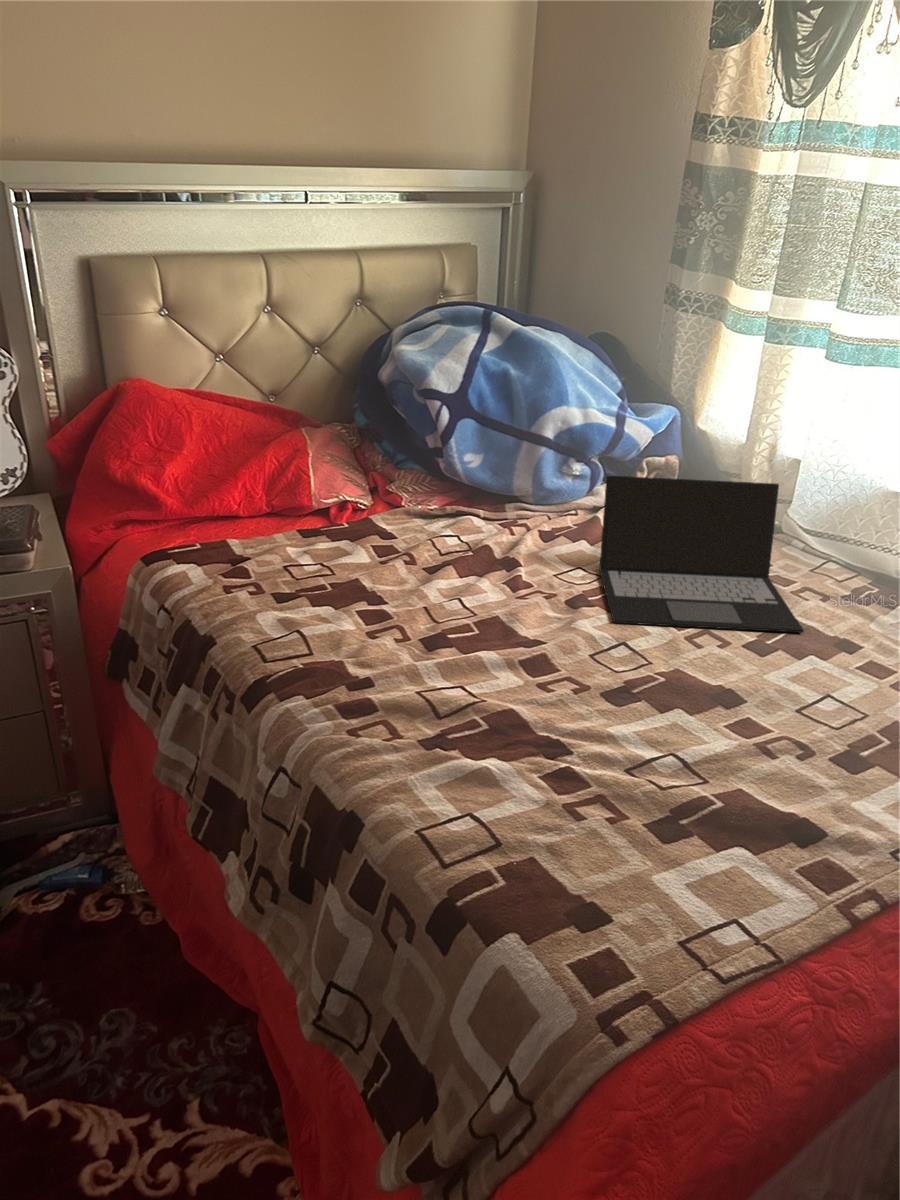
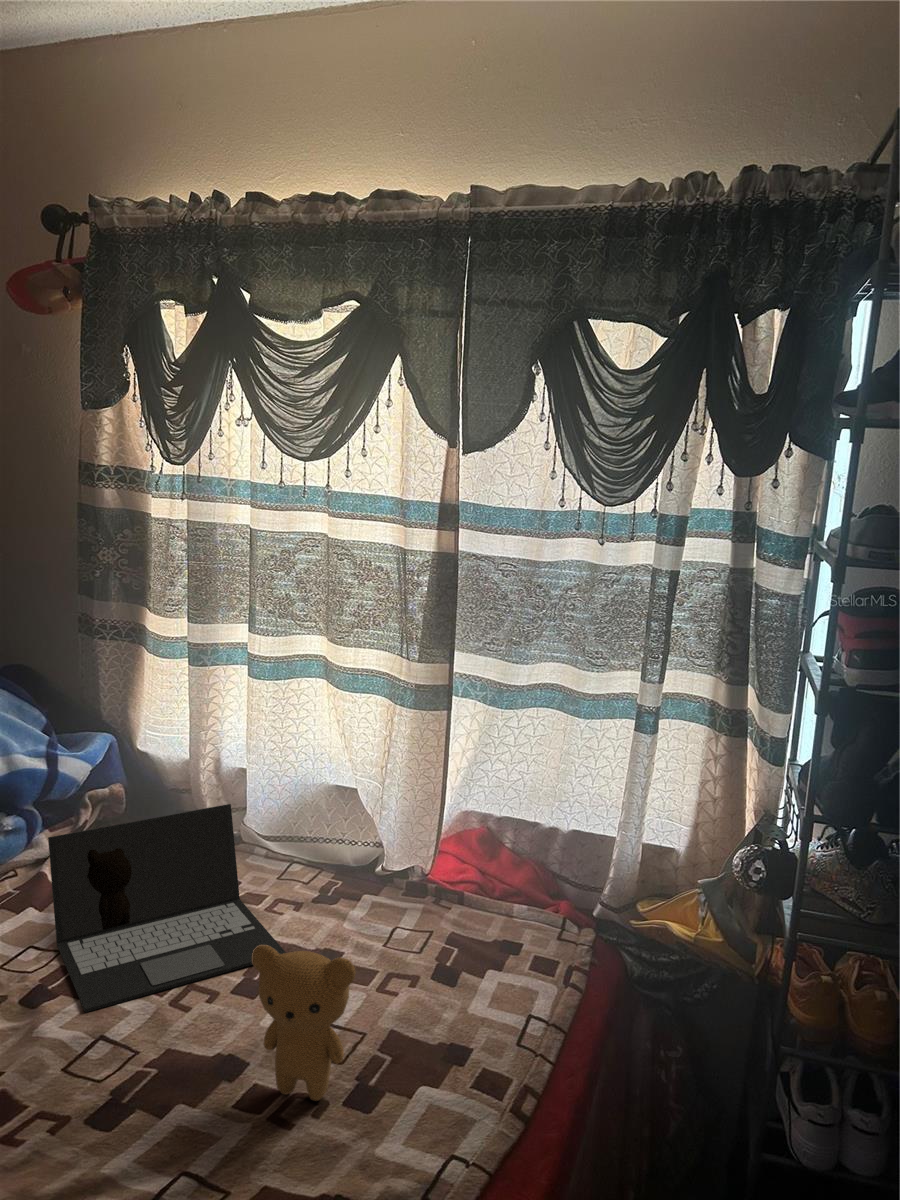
teddy bear: none [764,591,873,747] -> present [251,945,356,1101]

